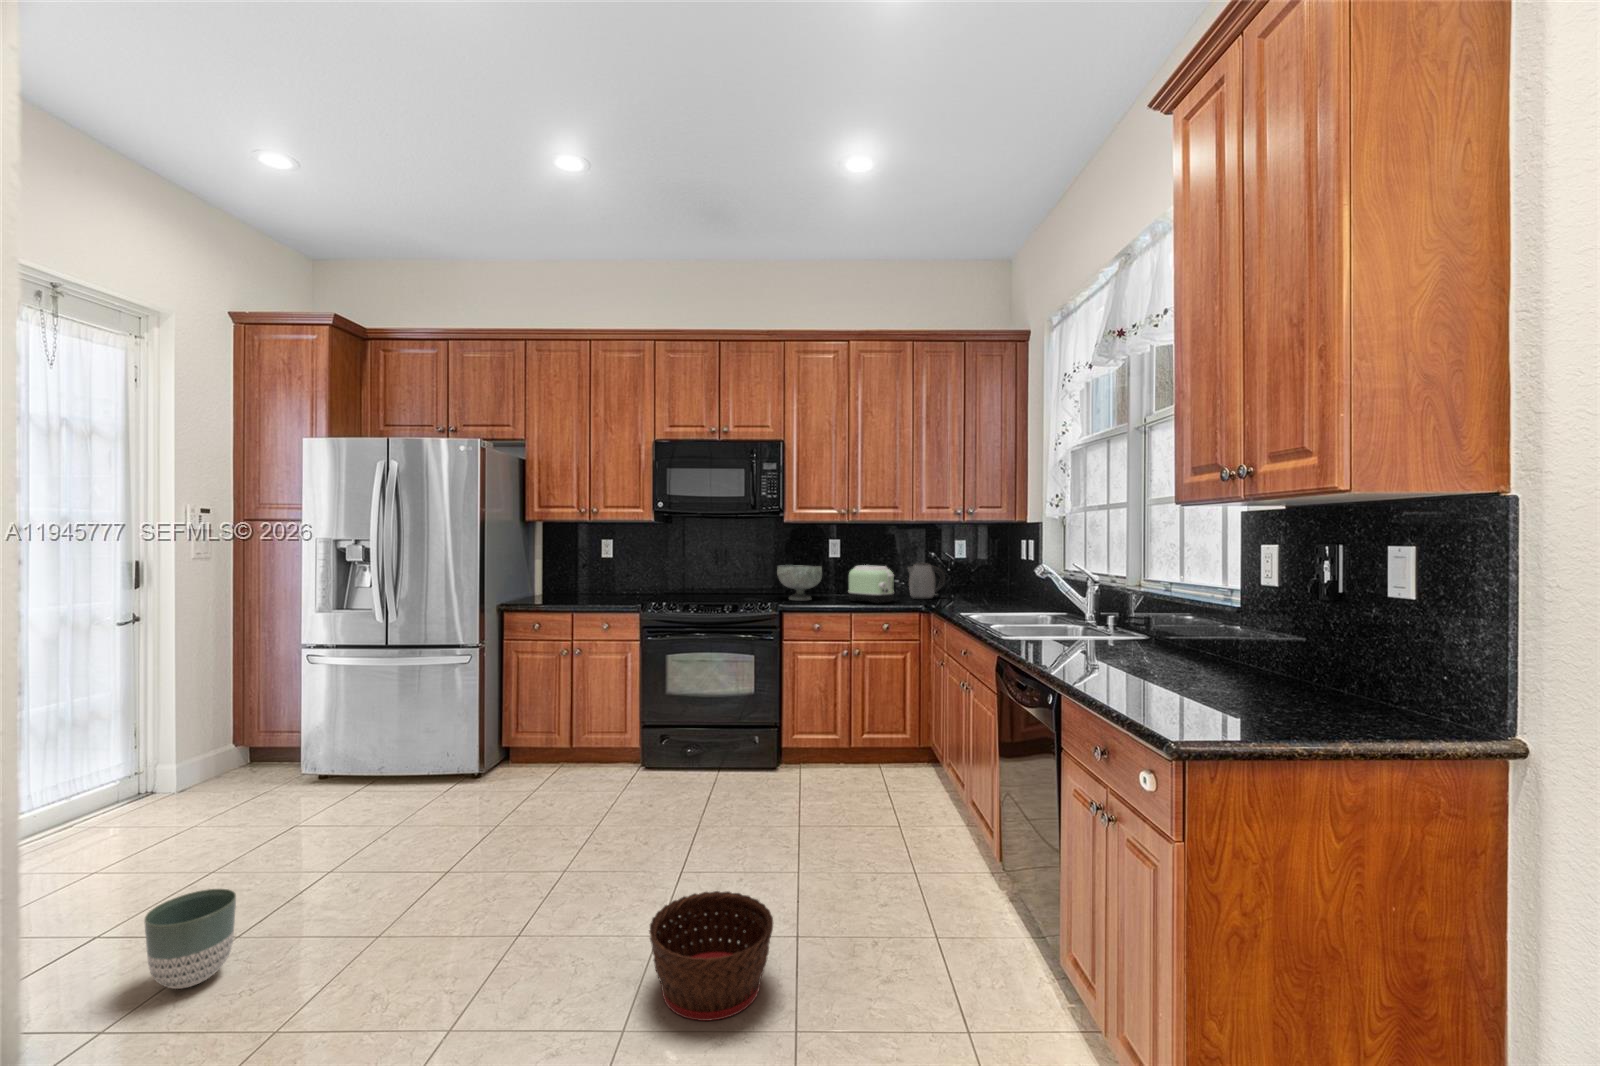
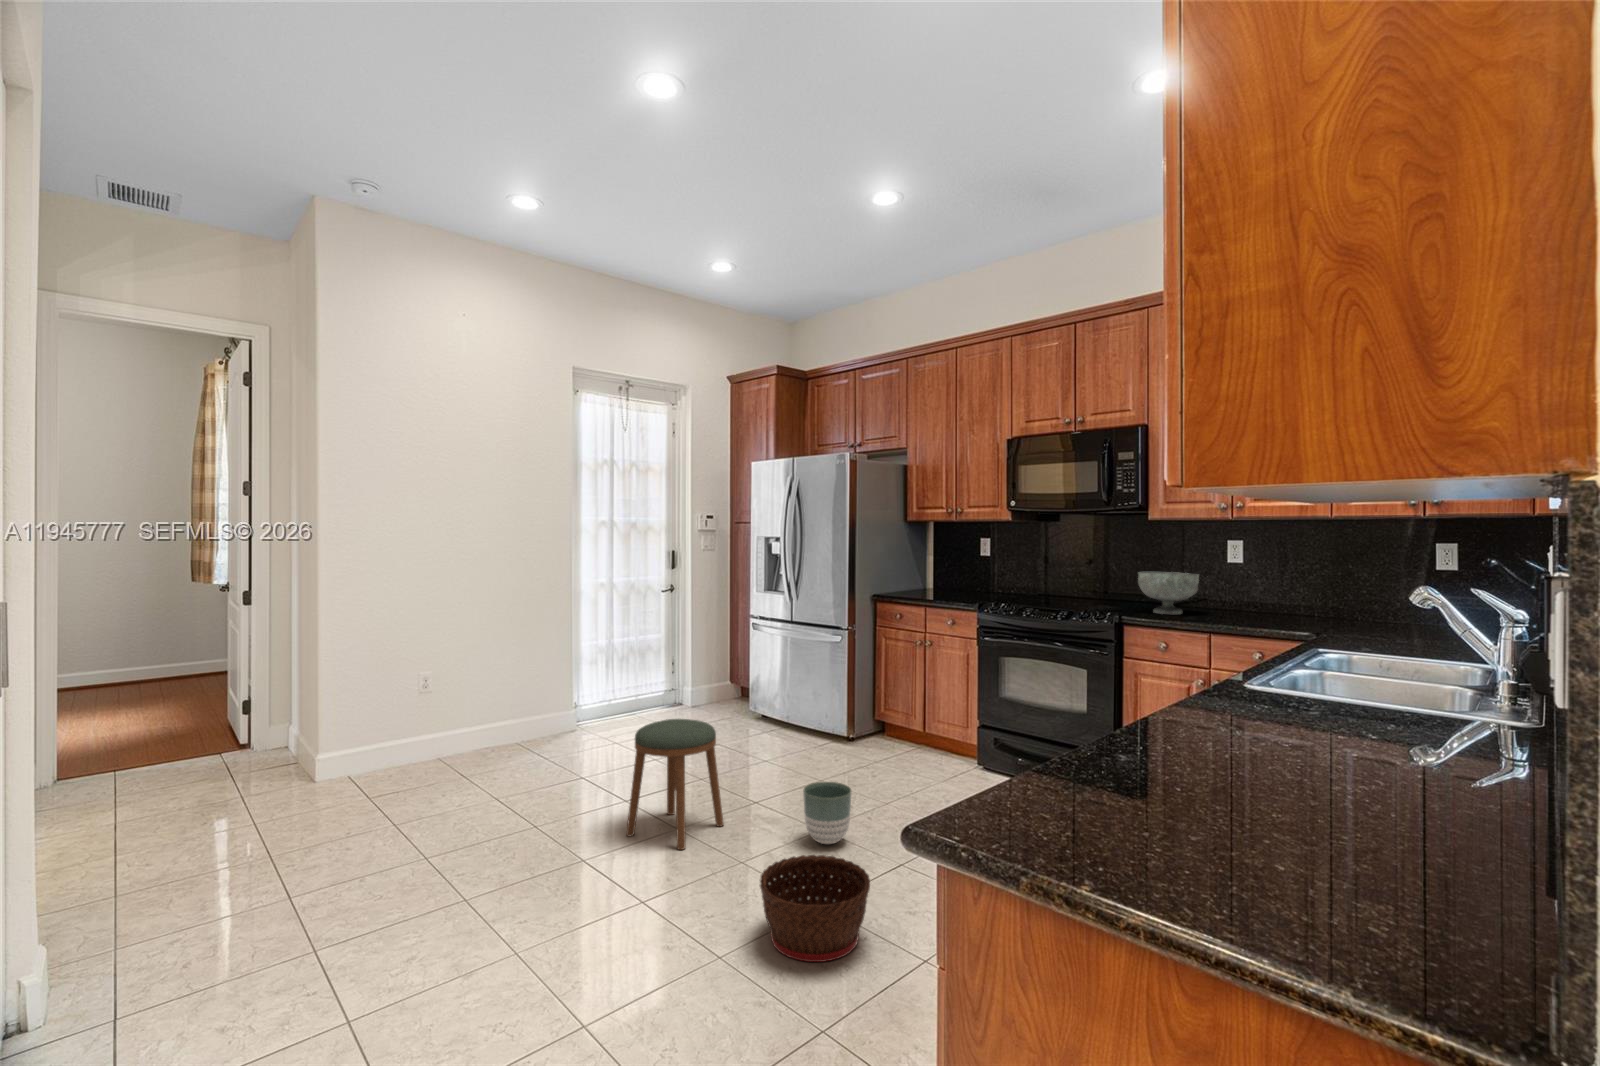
kettle: present [908,563,945,600] -> none [1326,575,1391,627]
toaster: present [849,565,894,604] -> none [1221,575,1286,625]
stool: none [315,793,450,995] -> present [626,719,724,850]
planter: present [144,889,236,989] -> present [803,782,851,844]

